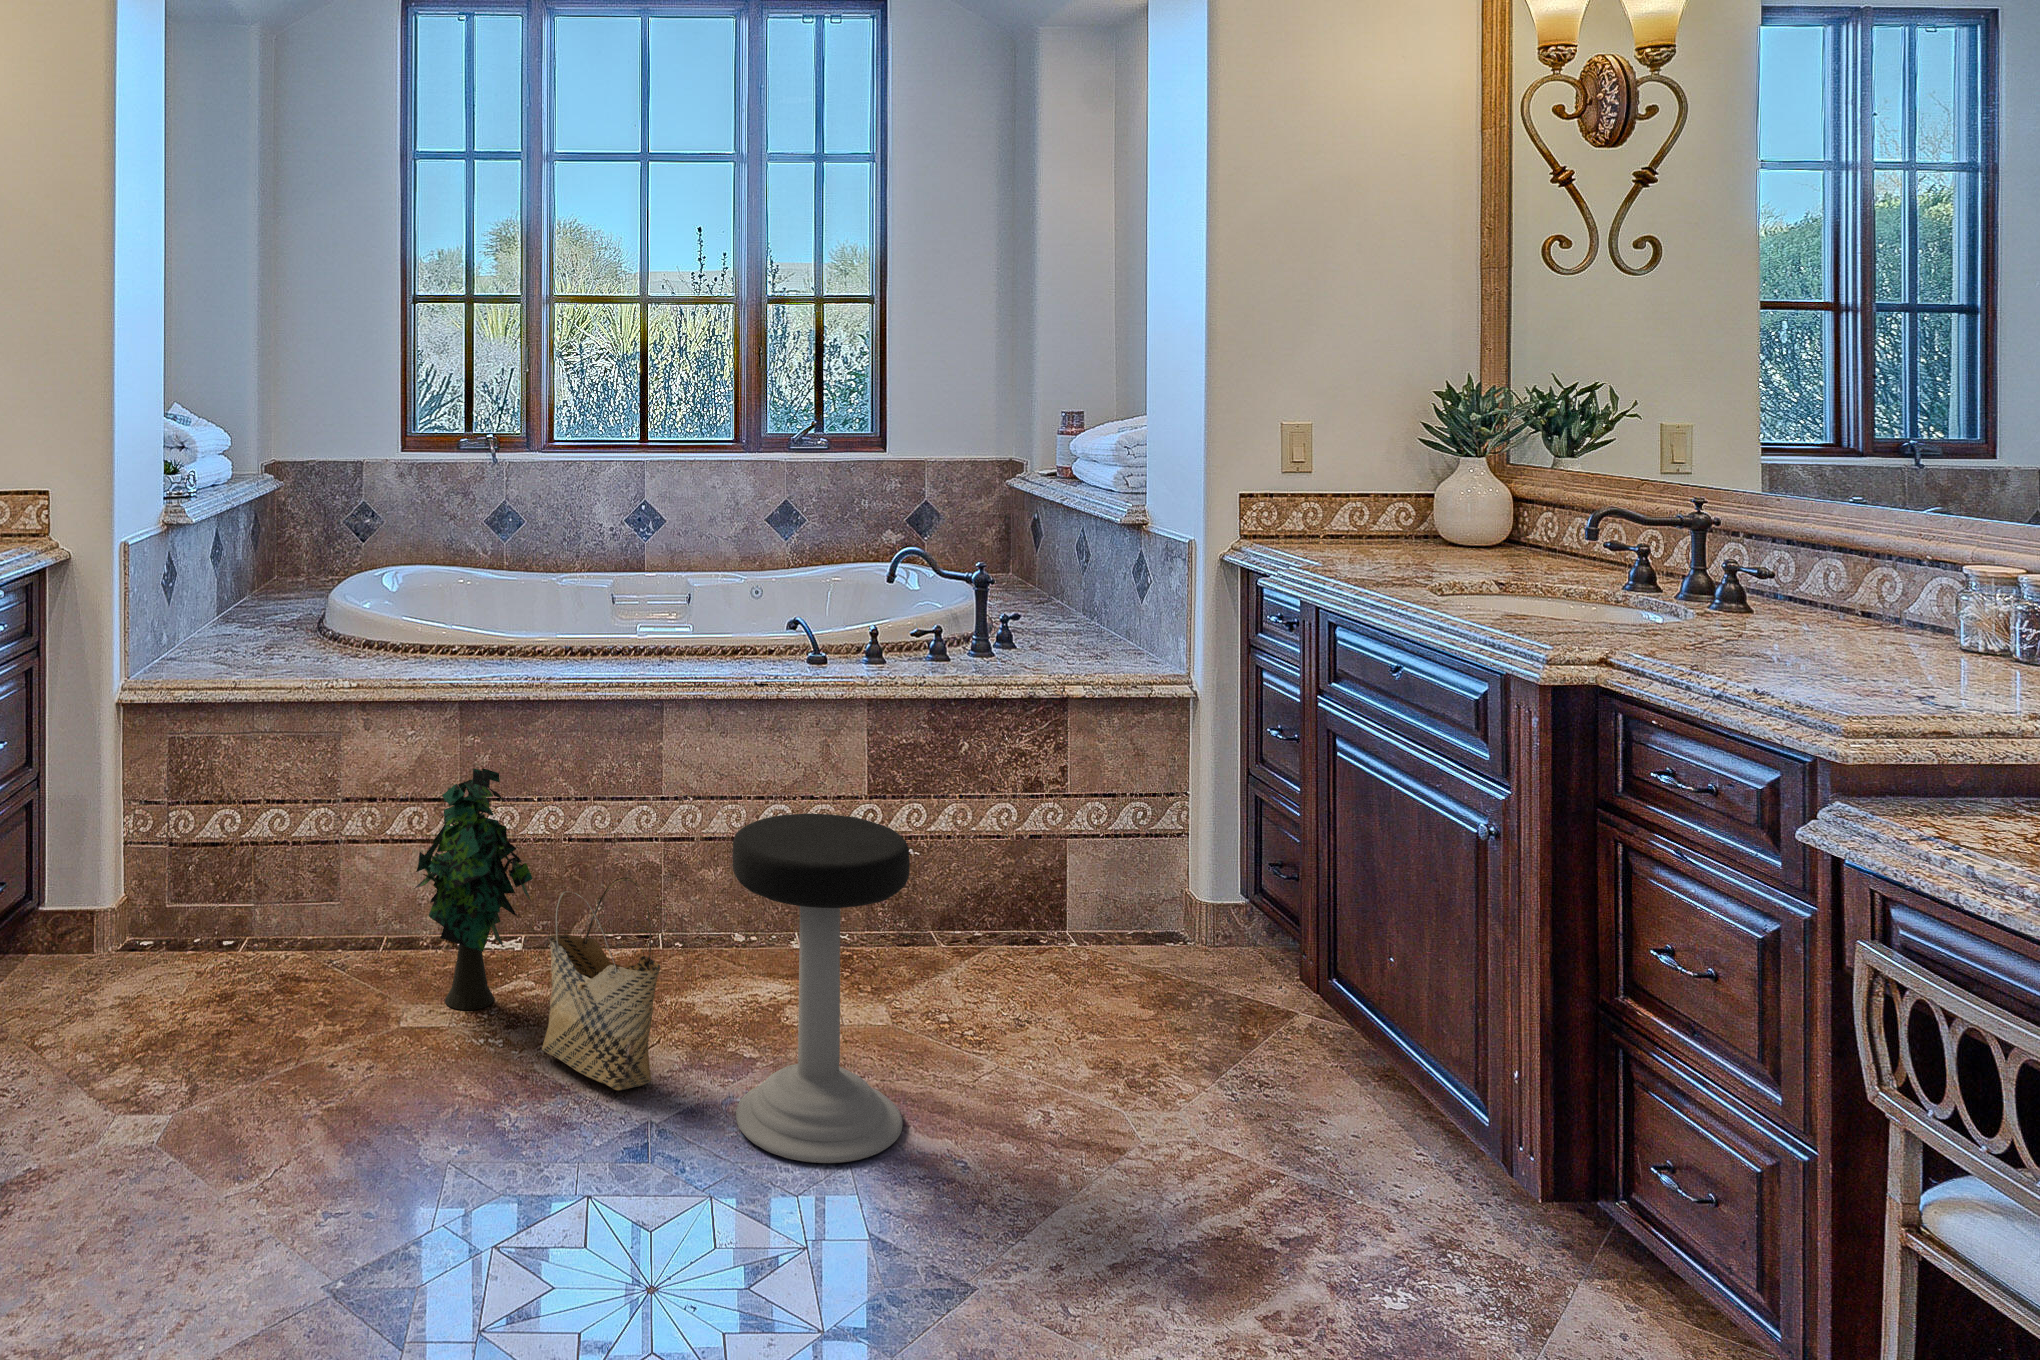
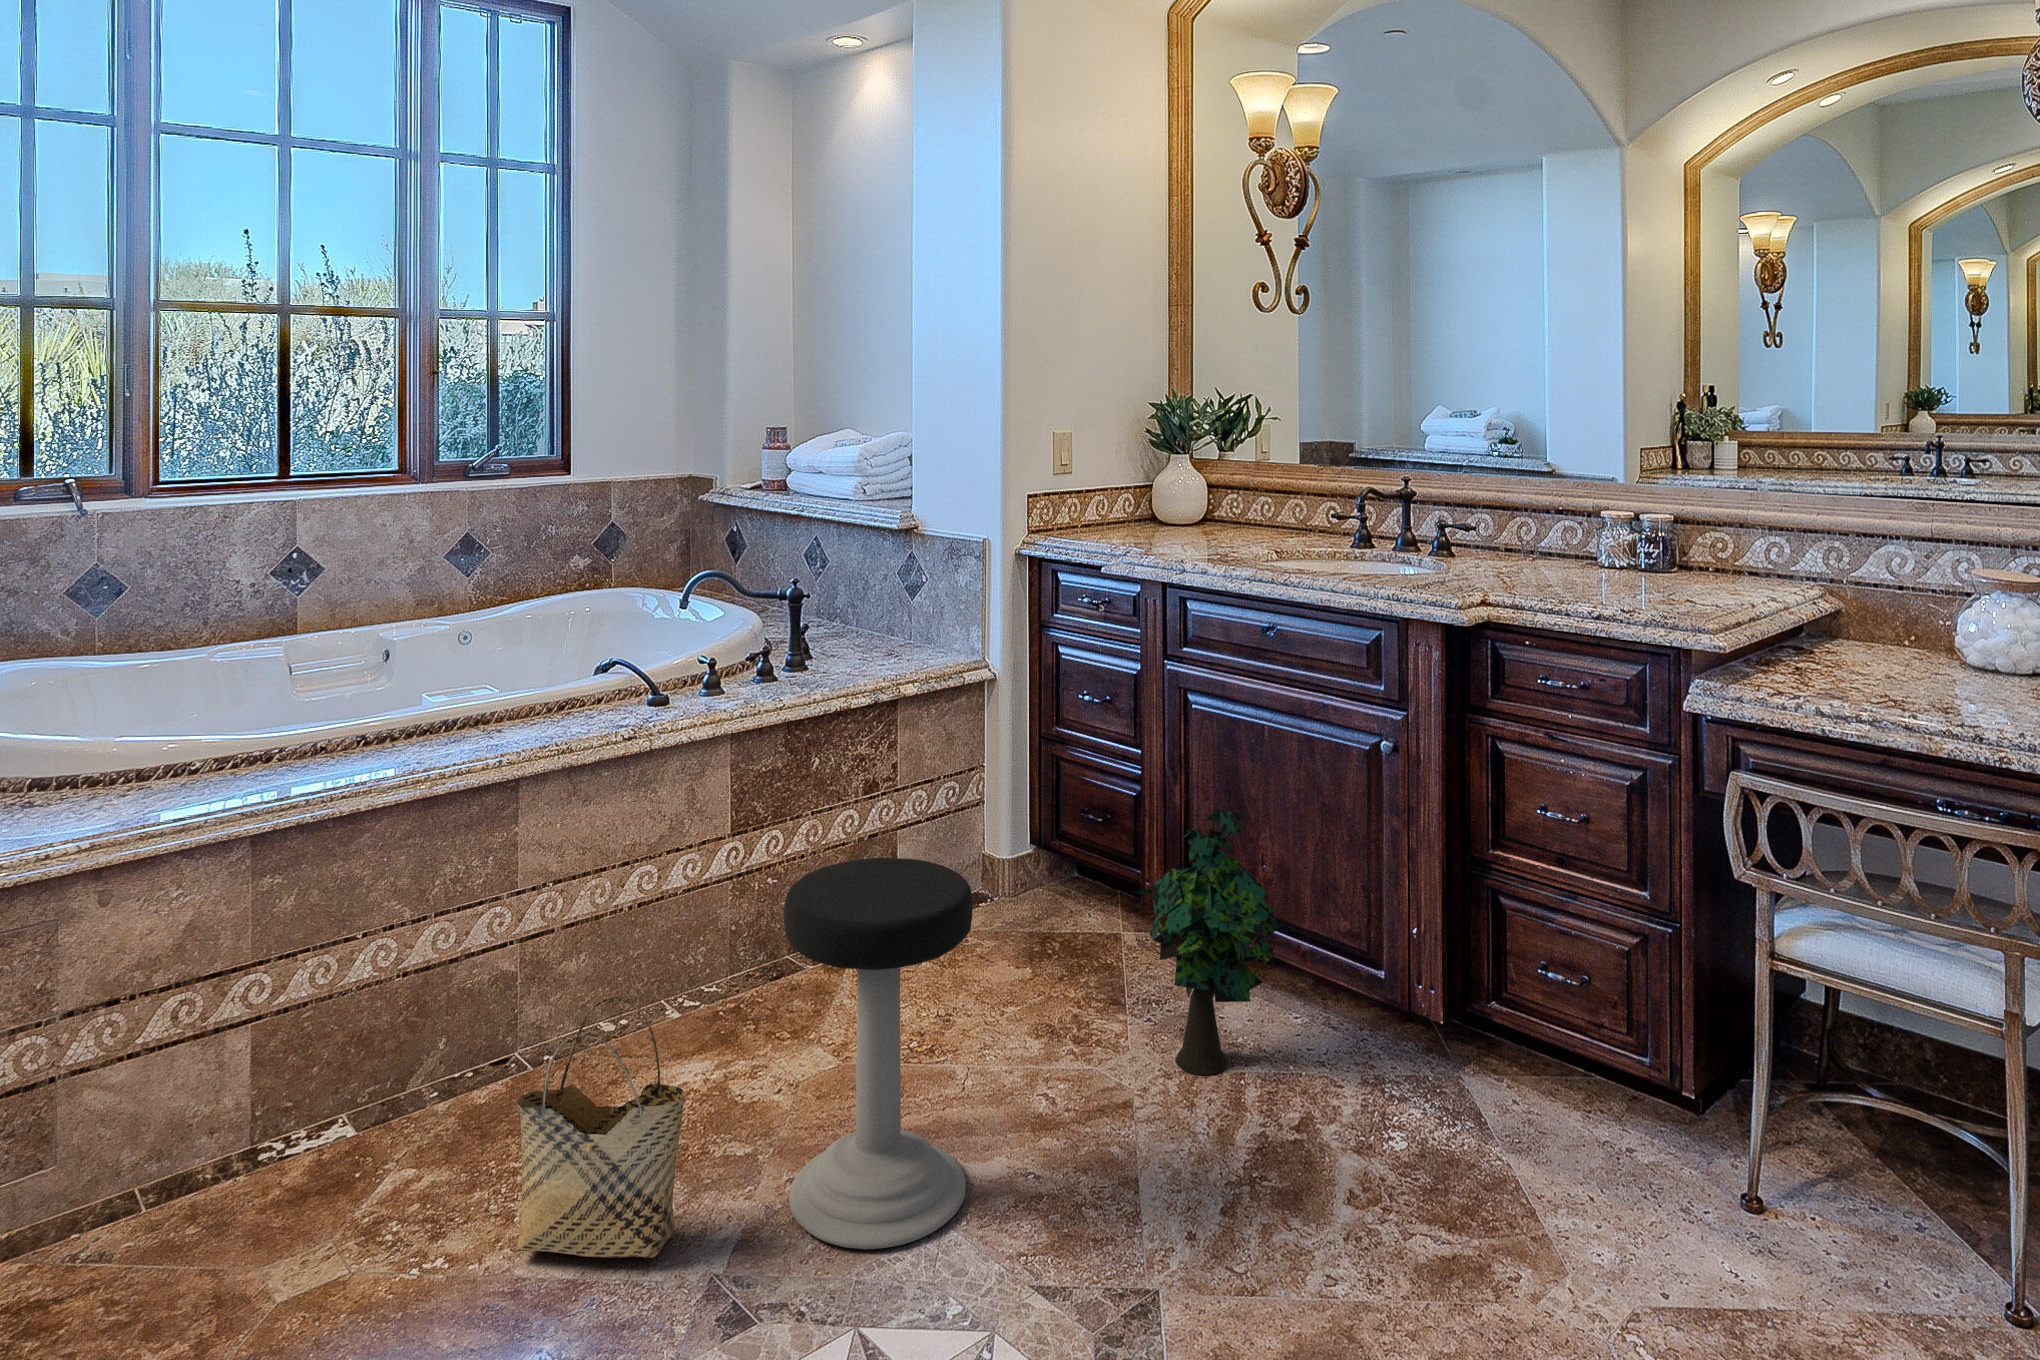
decorative plant: present [415,768,533,1010] -> present [1131,810,1284,1075]

